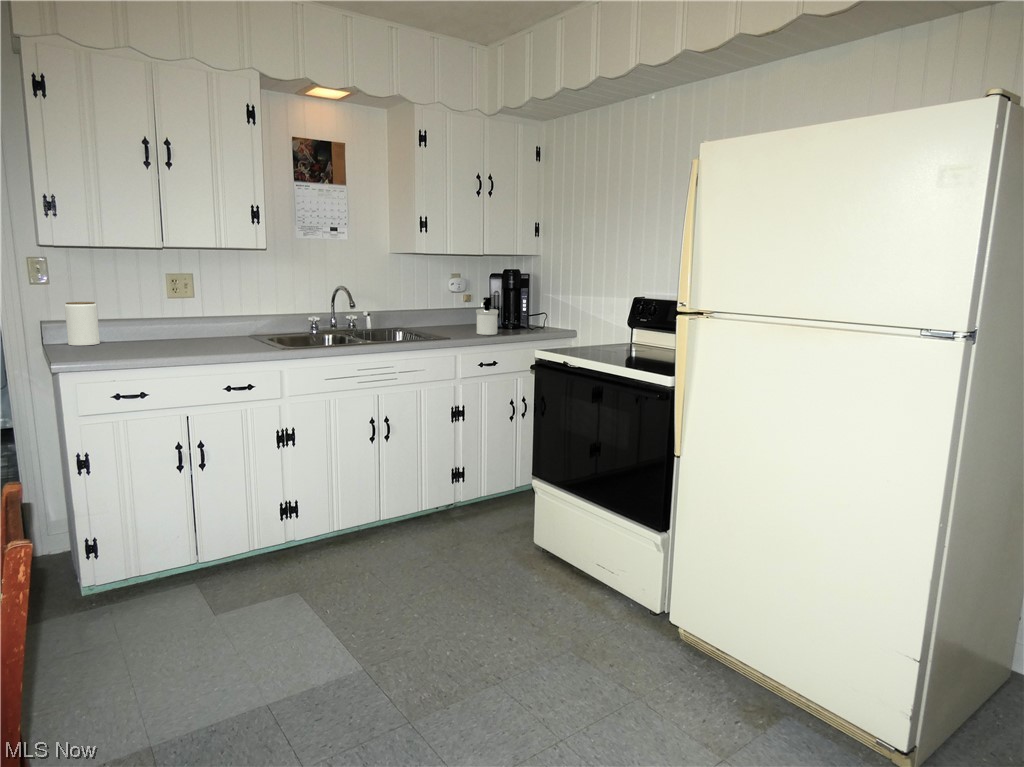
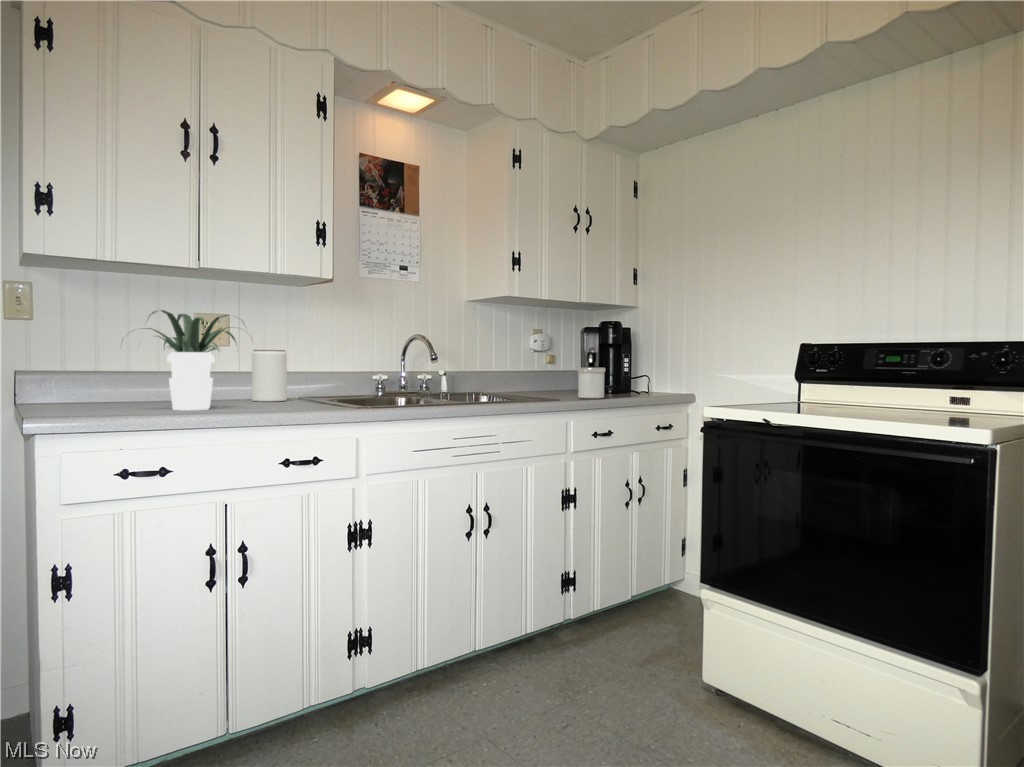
potted plant: none [110,281,204,352] -> present [145,310,237,410]
jar: present [65,302,100,346] -> present [252,350,287,401]

